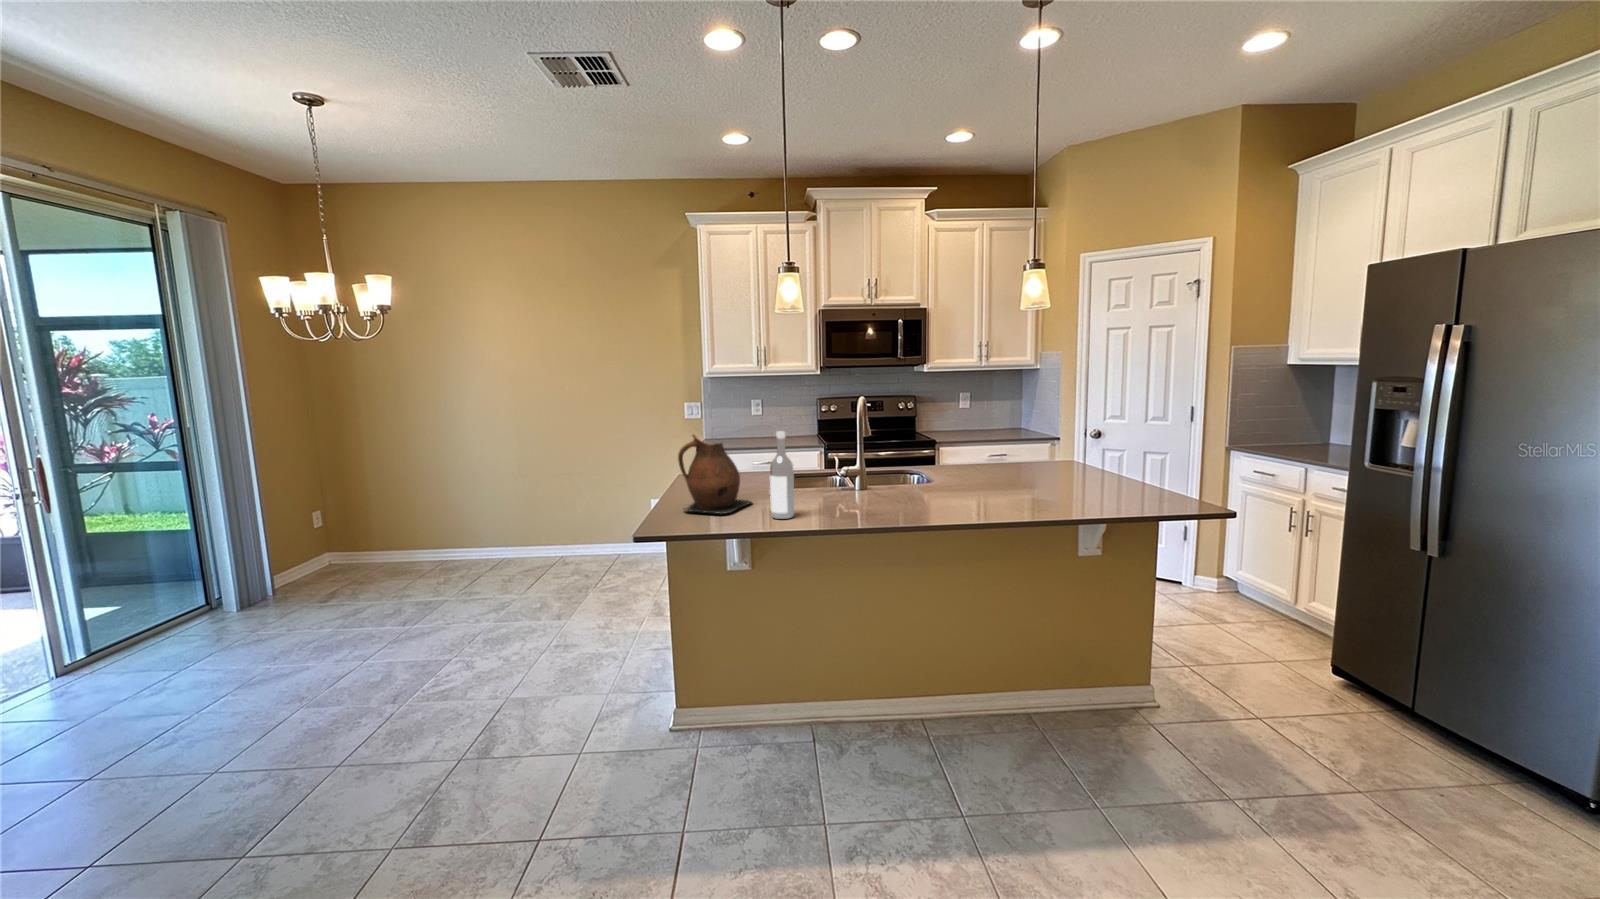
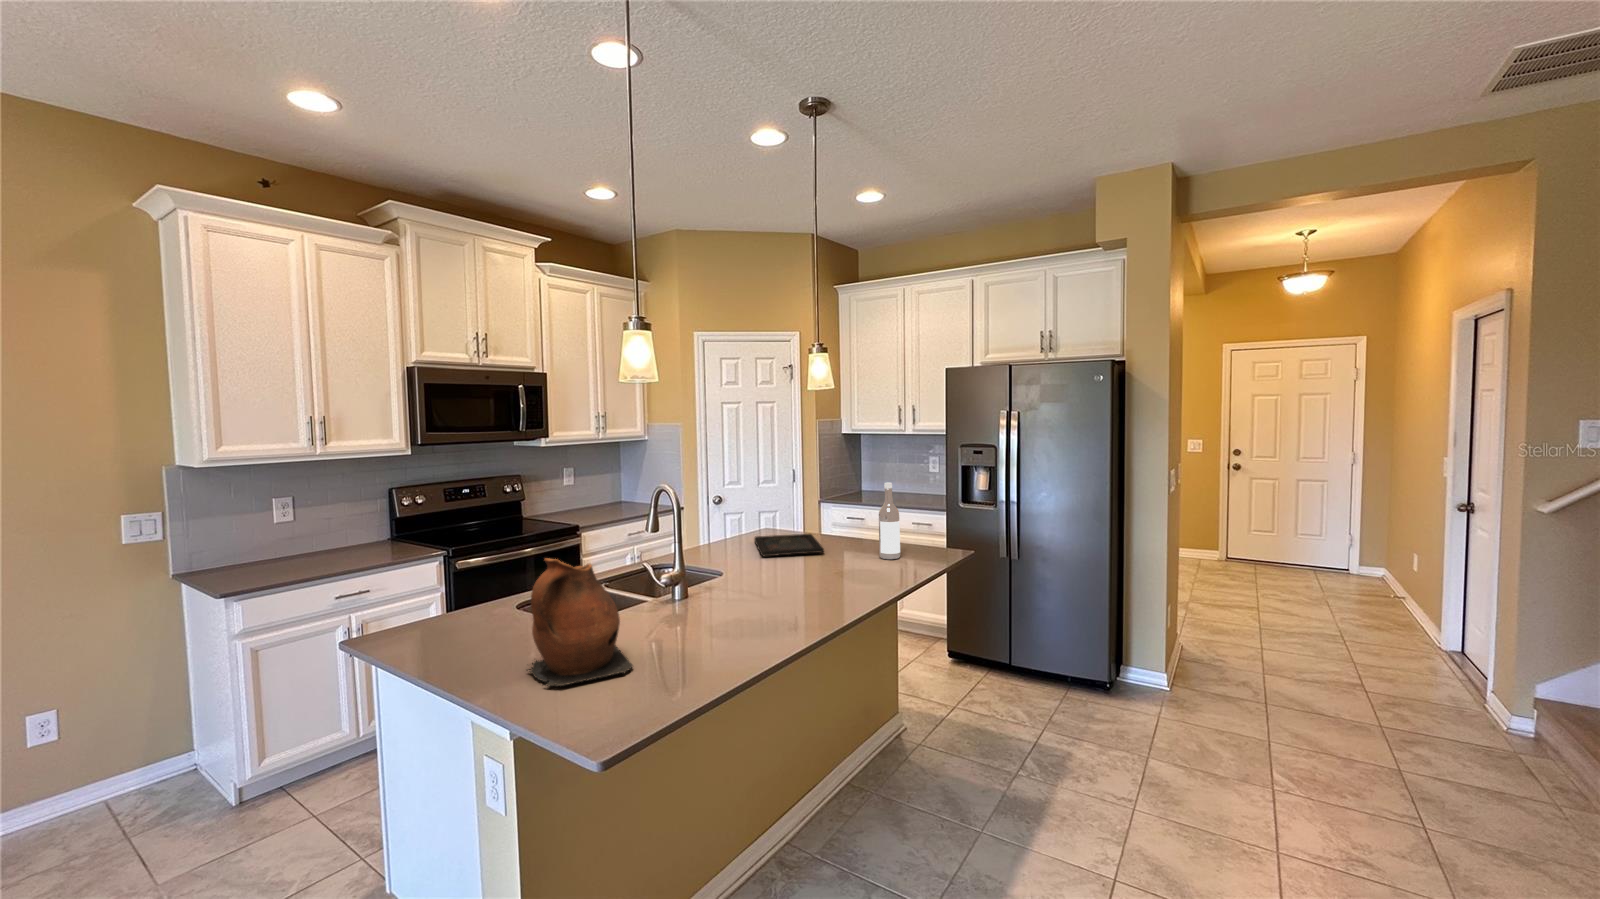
wine bottle: present [770,431,795,519] -> present [879,483,900,559]
tray: none [980,463,1071,484] -> present [754,534,824,556]

